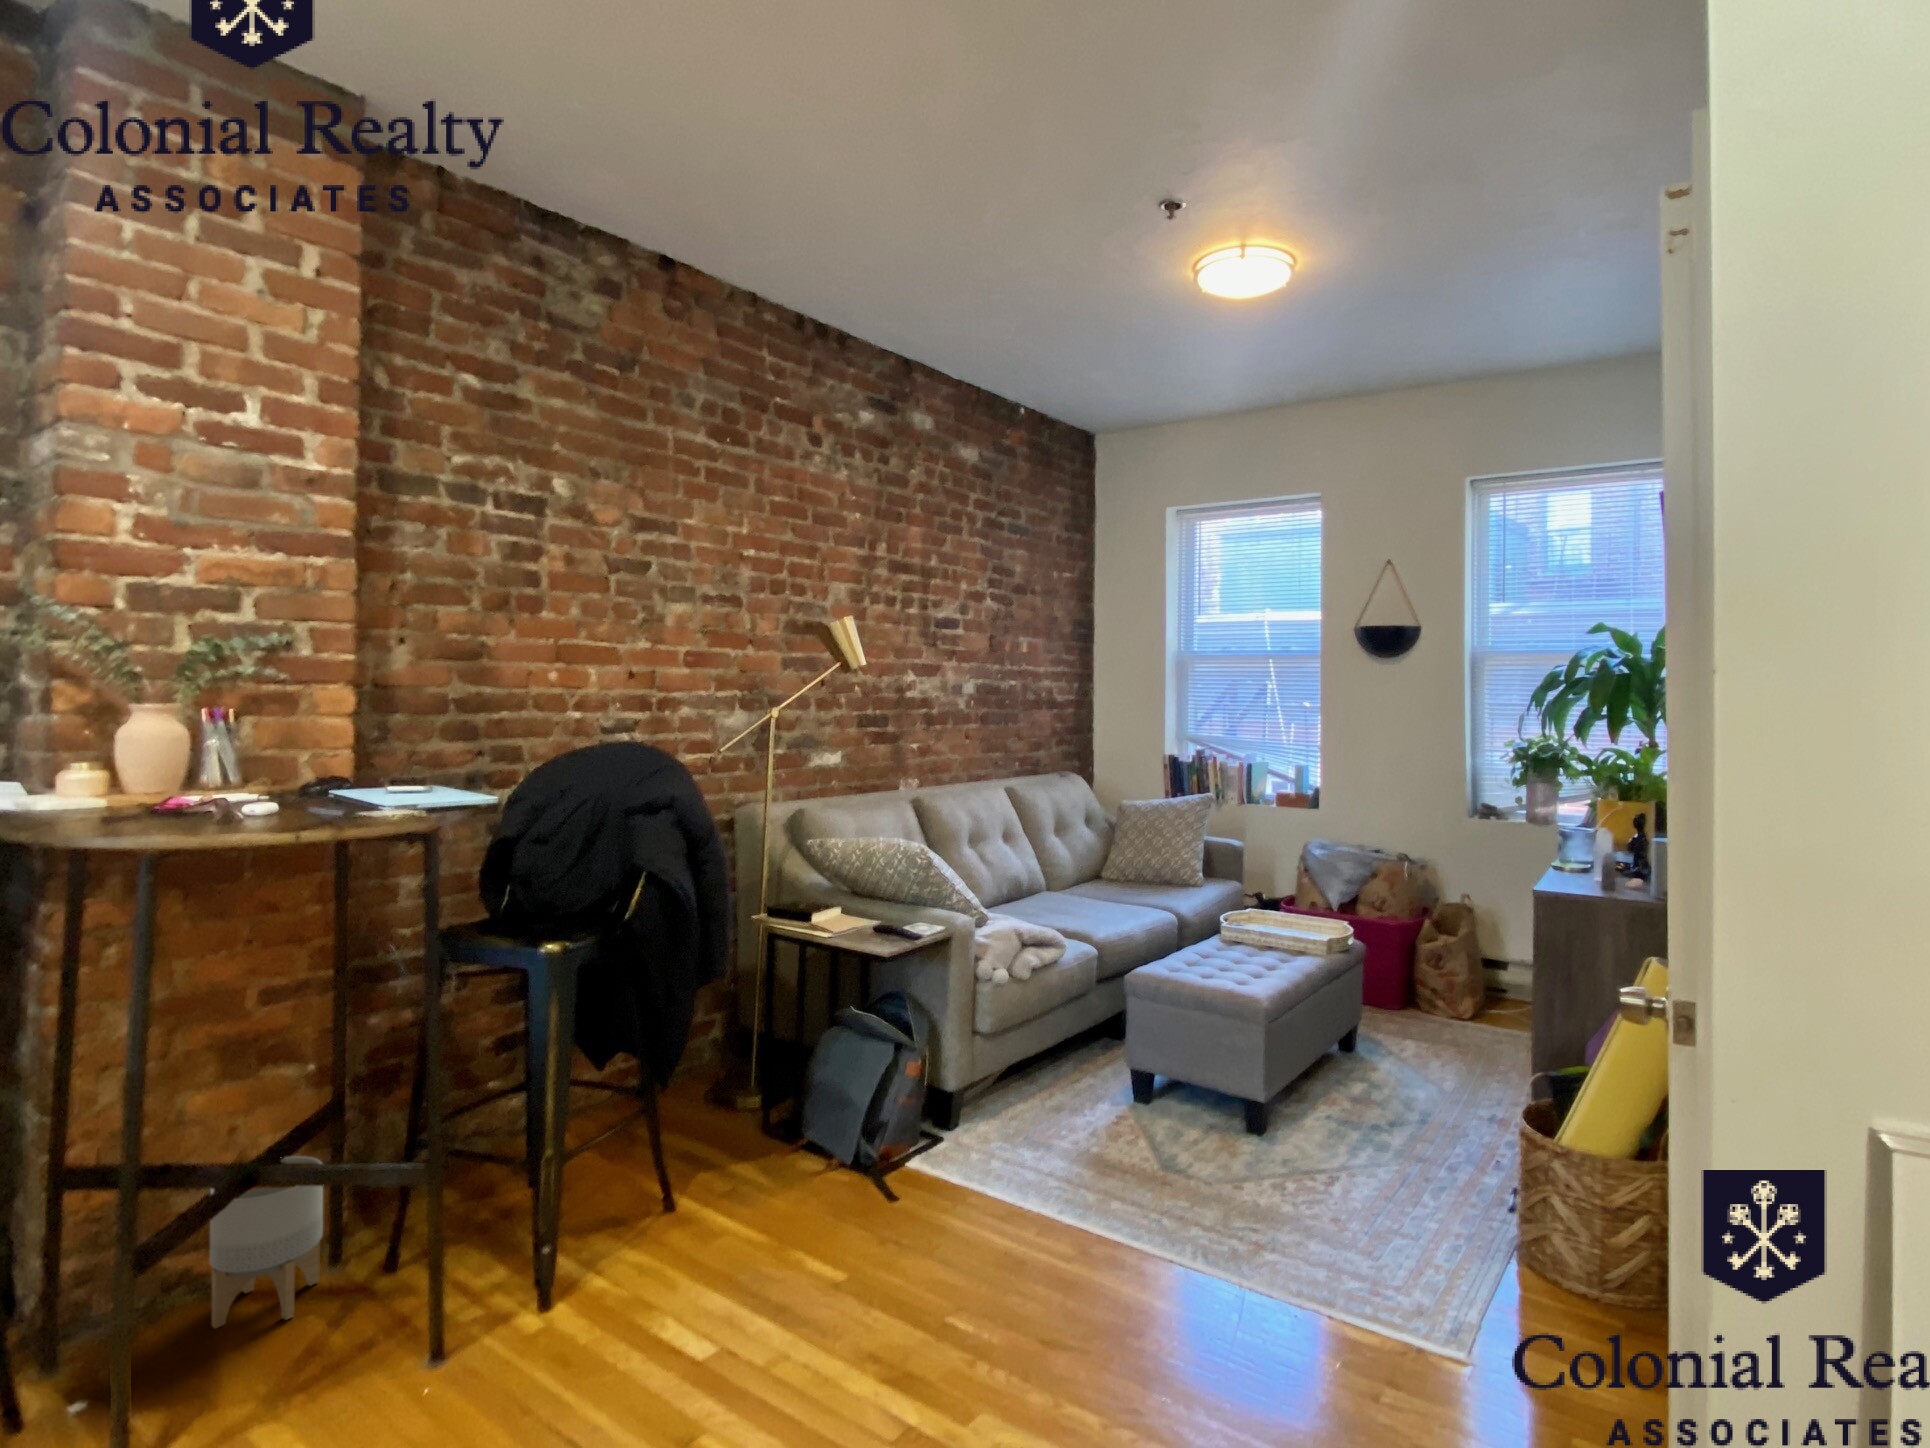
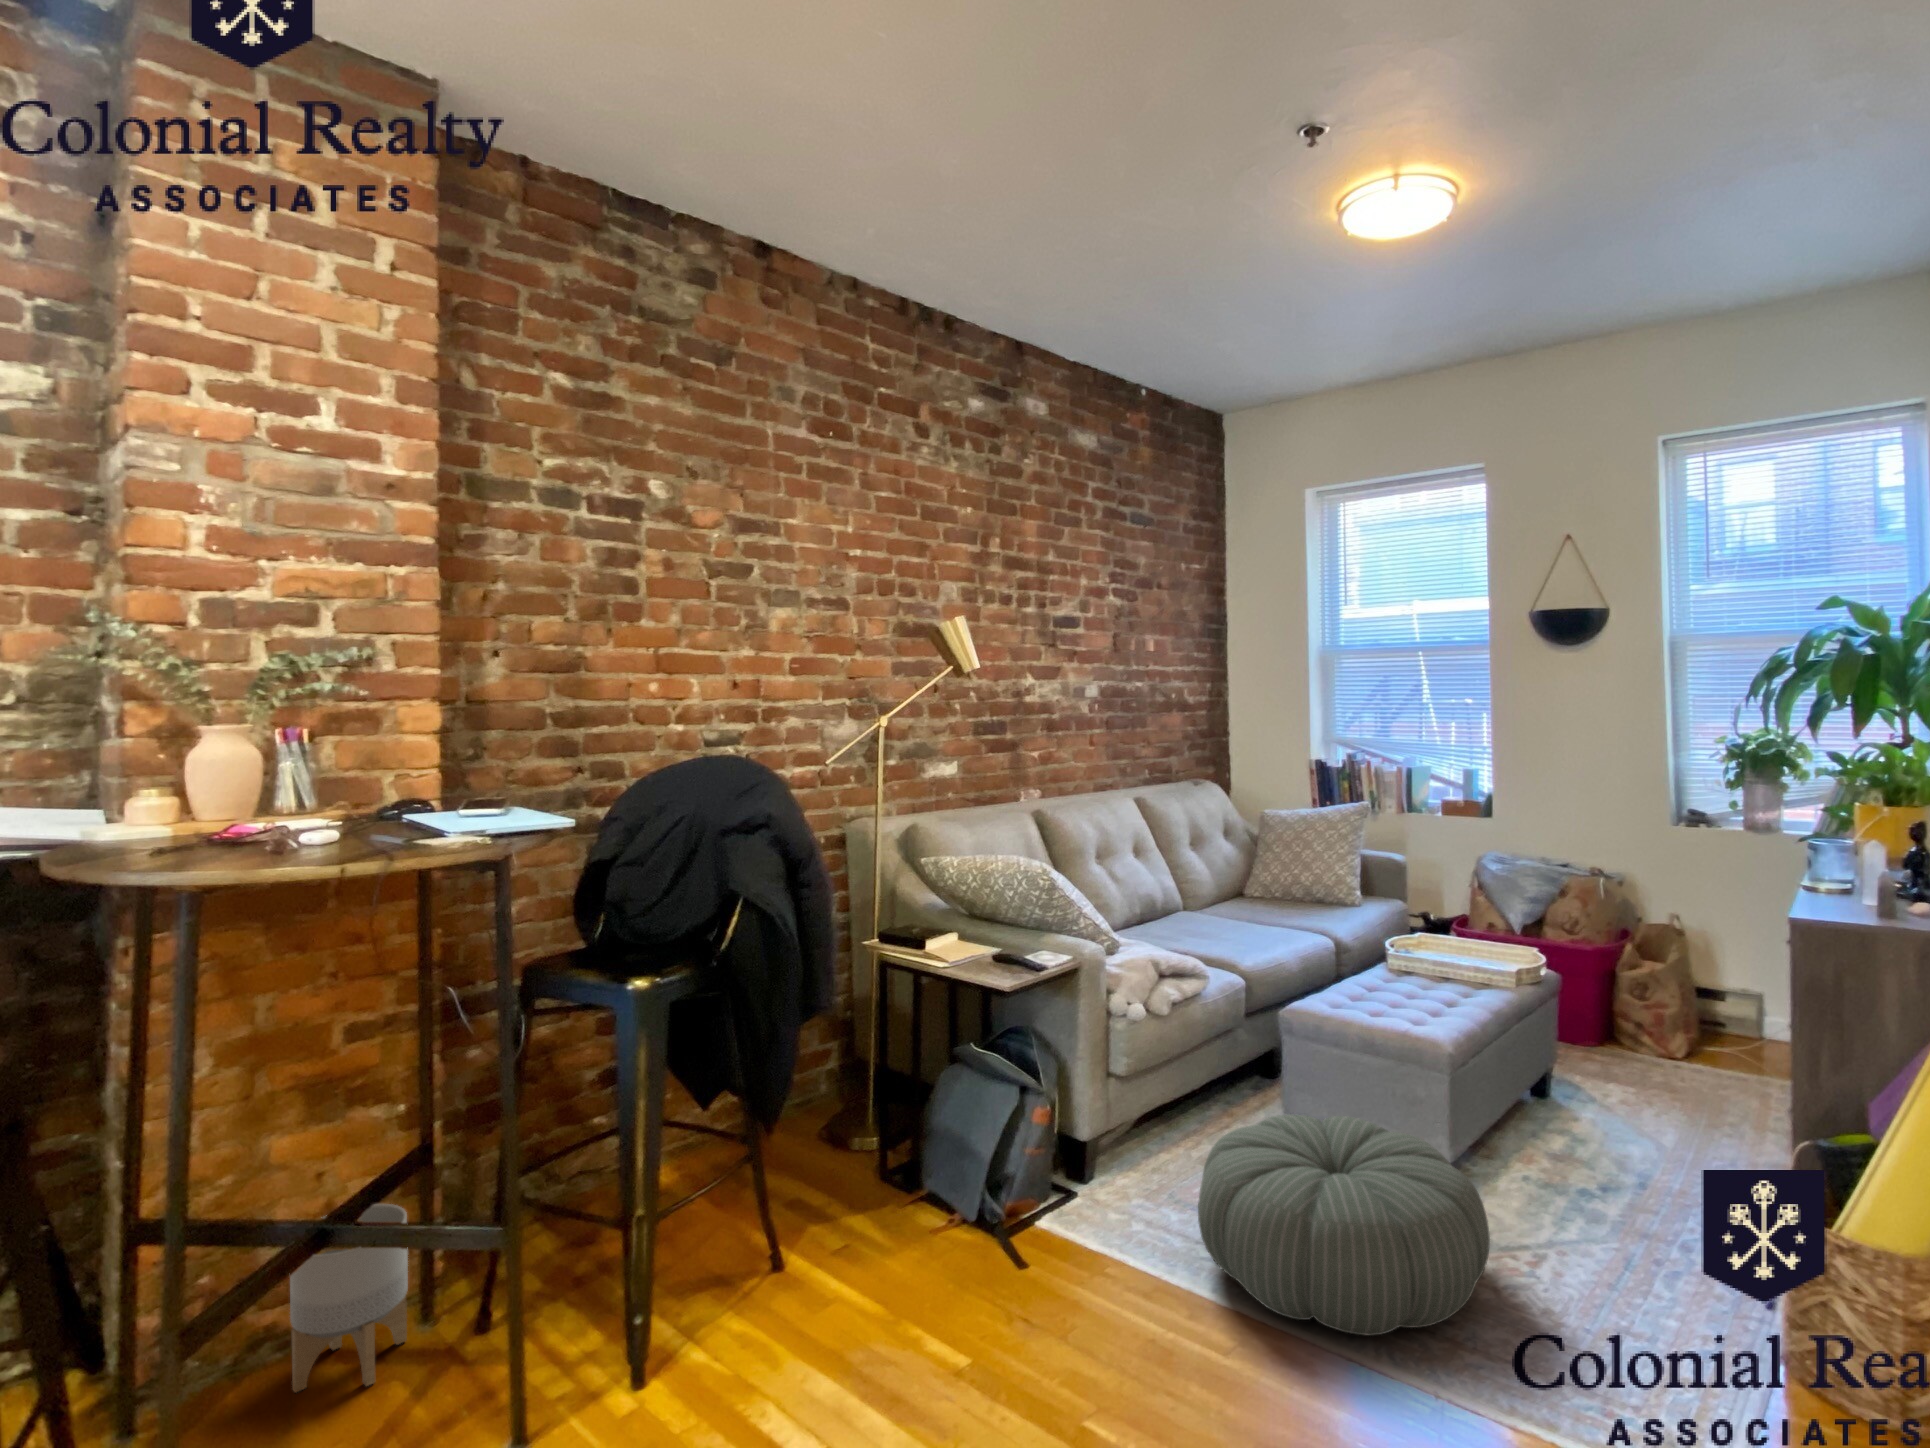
pouf: none [1051,1063,1289,1236] -> present [1198,1114,1490,1336]

